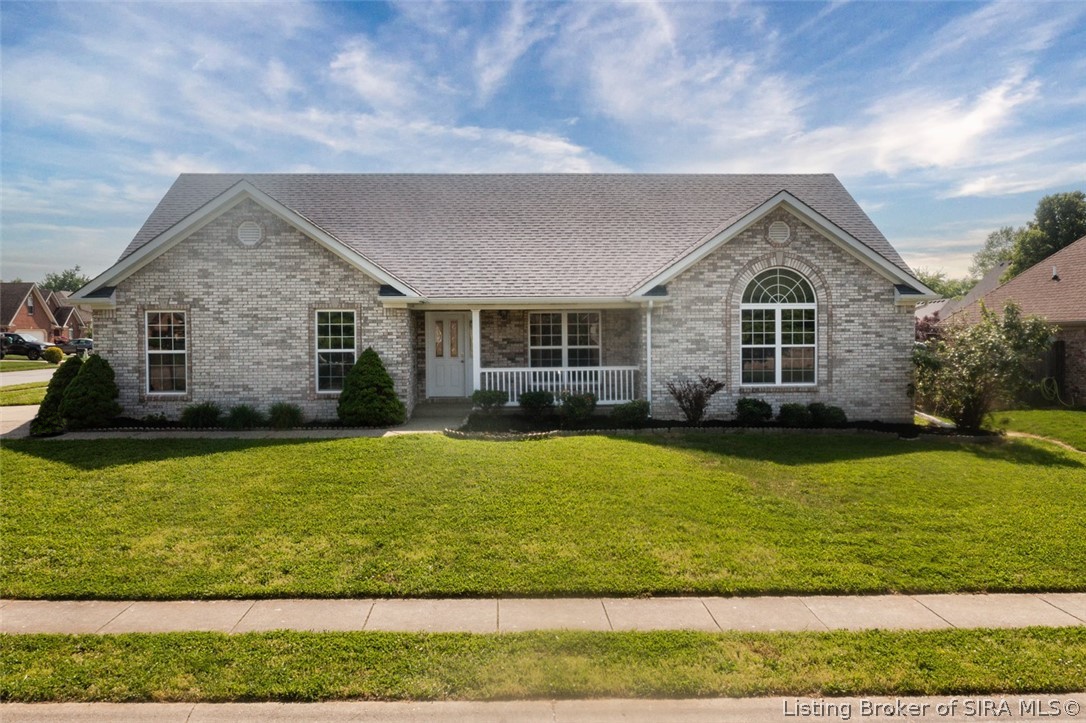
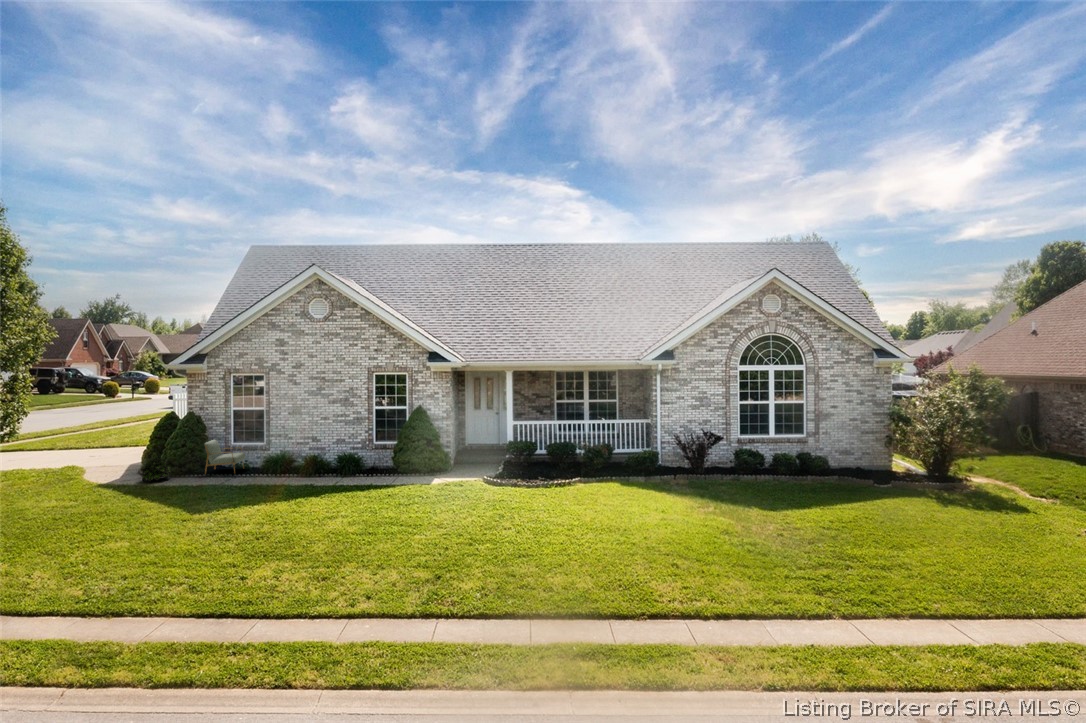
chair: none [109,388,162,428] -> present [205,440,245,473]

